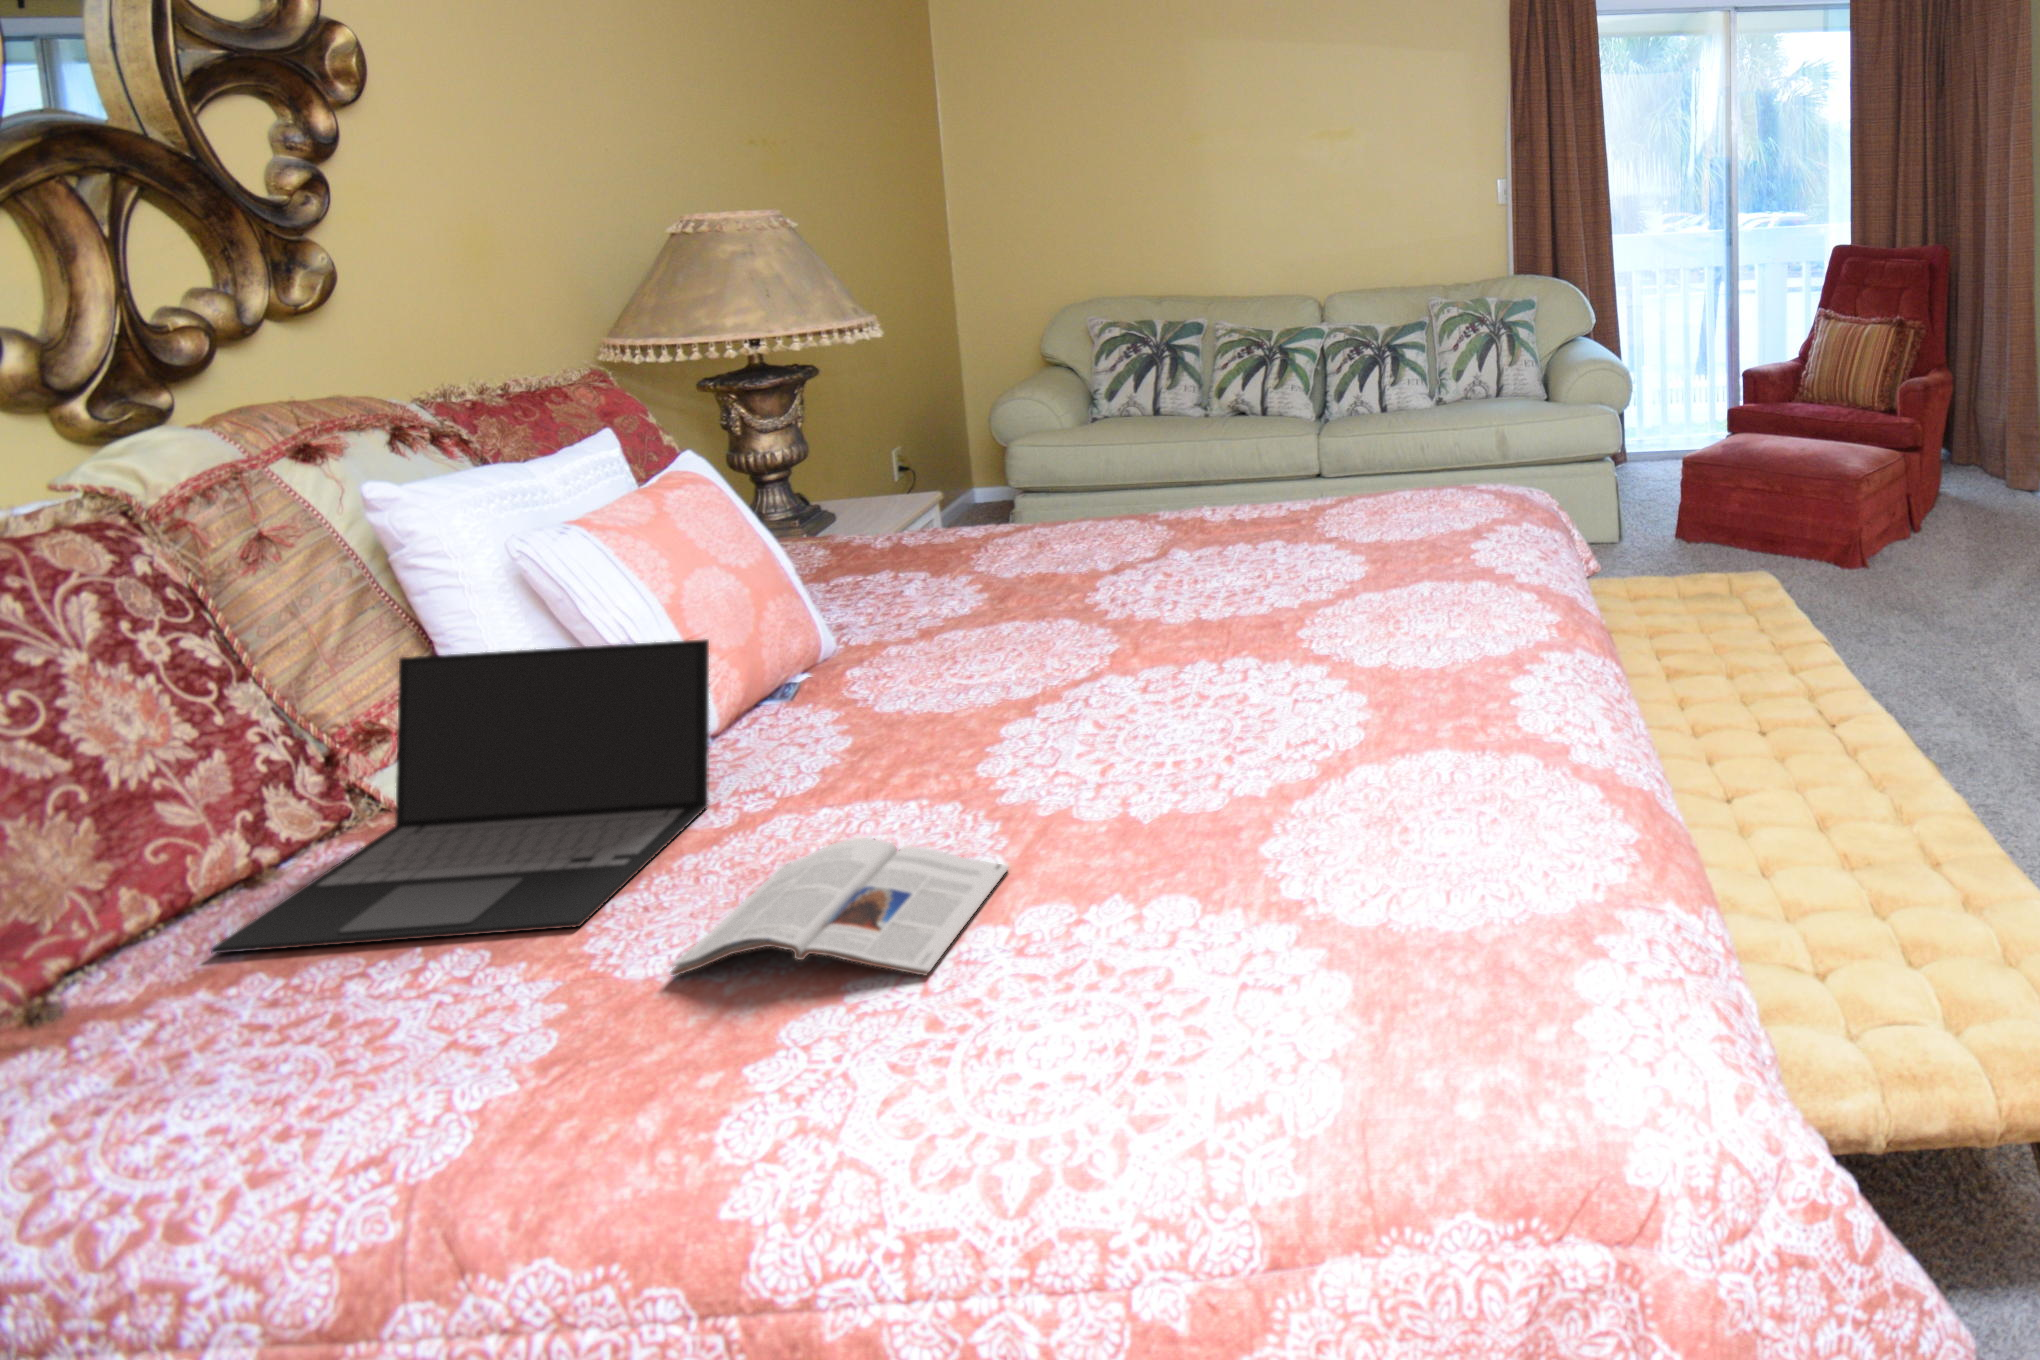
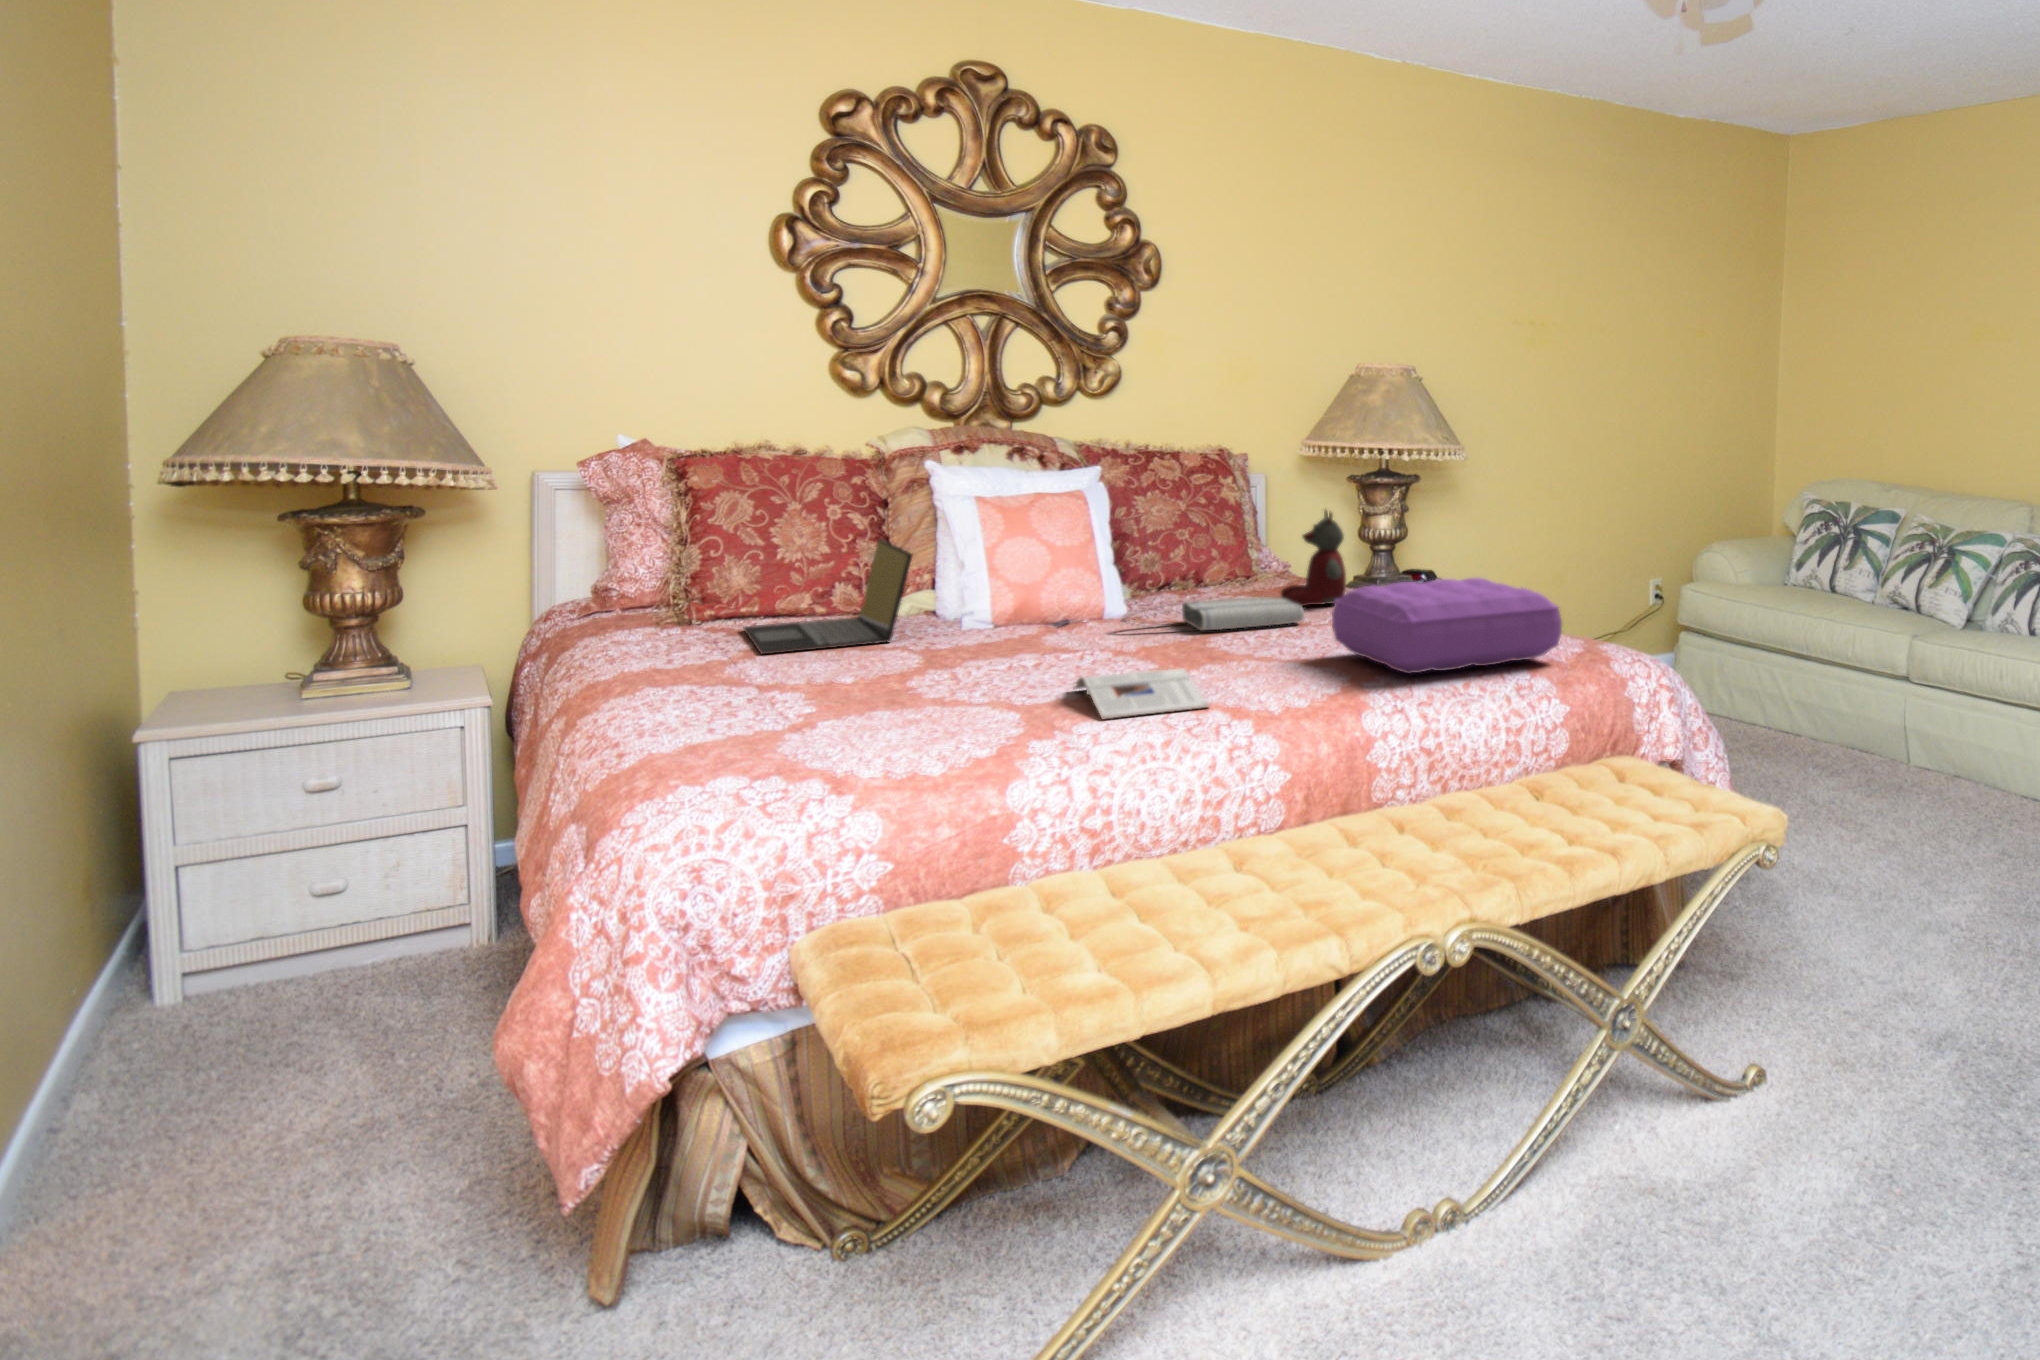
stuffed bear: none [945,422,1052,560] -> present [1281,510,1346,606]
pillow: none [1310,448,1490,566] -> present [1332,578,1562,674]
tote bag: none [959,546,1117,639] -> present [1122,597,1304,631]
magazine: present [671,838,1009,977] -> present [1073,669,1209,719]

